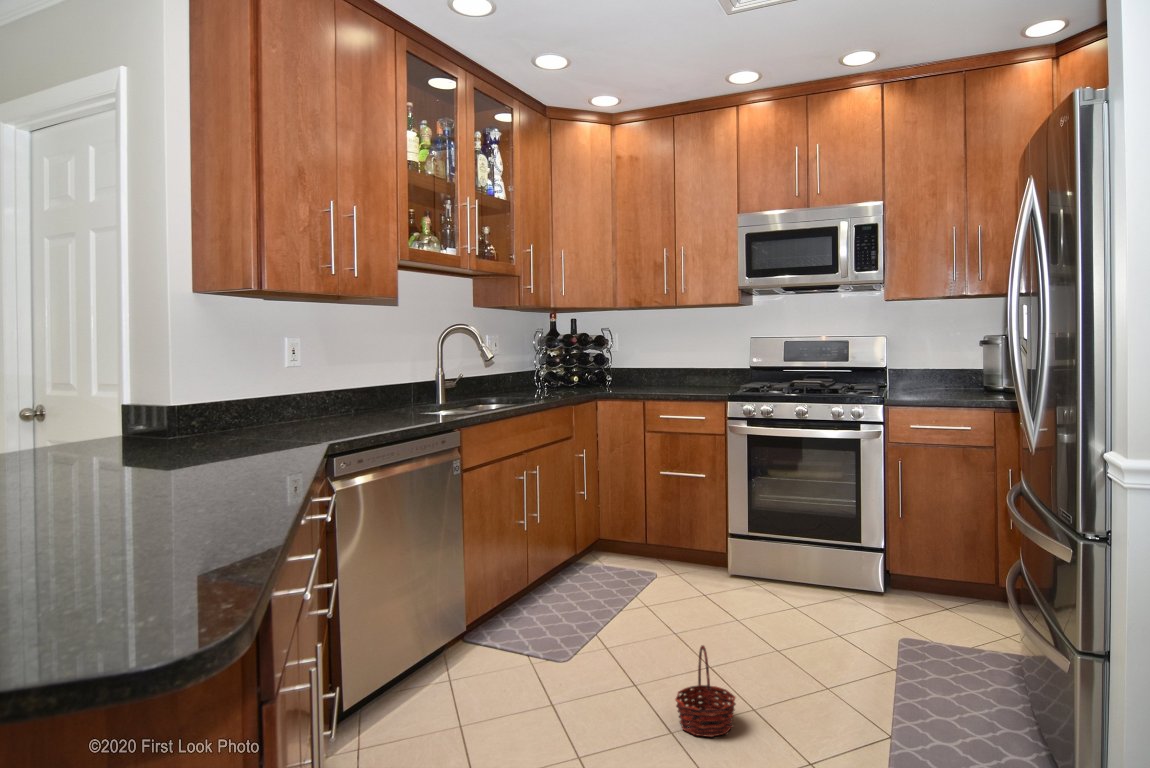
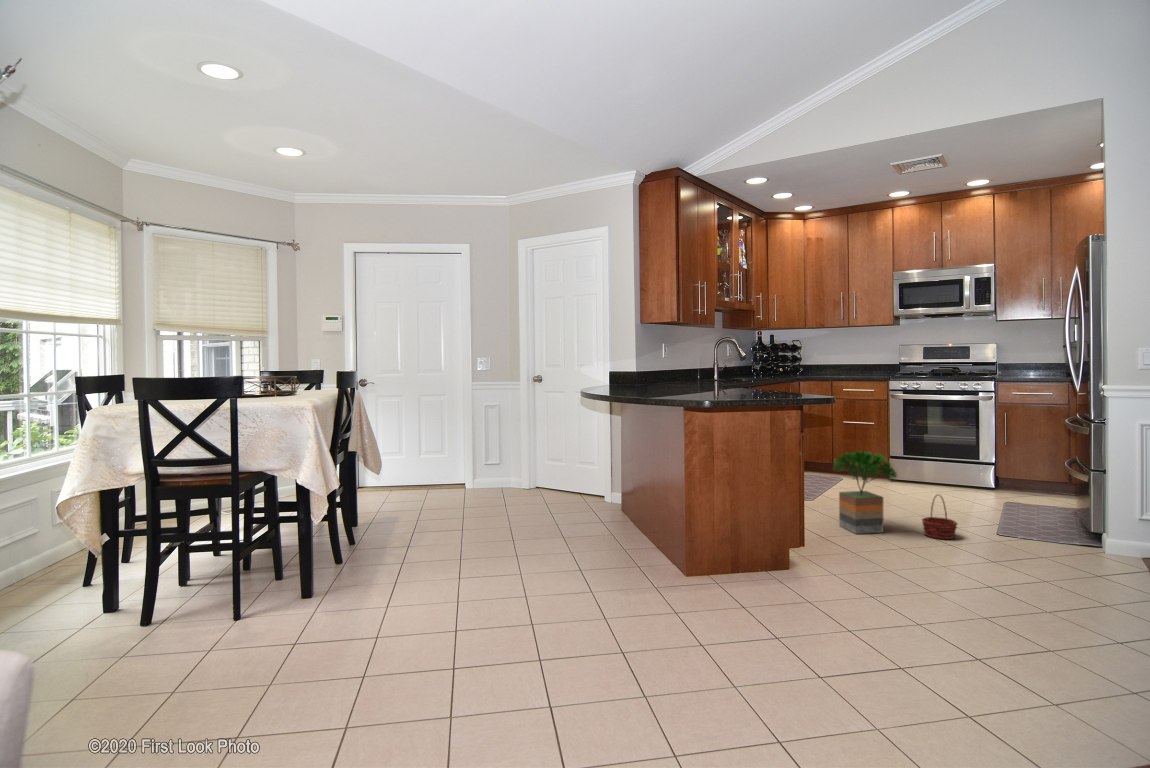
potted tree: none [520,554,631,726] -> present [834,451,897,534]

